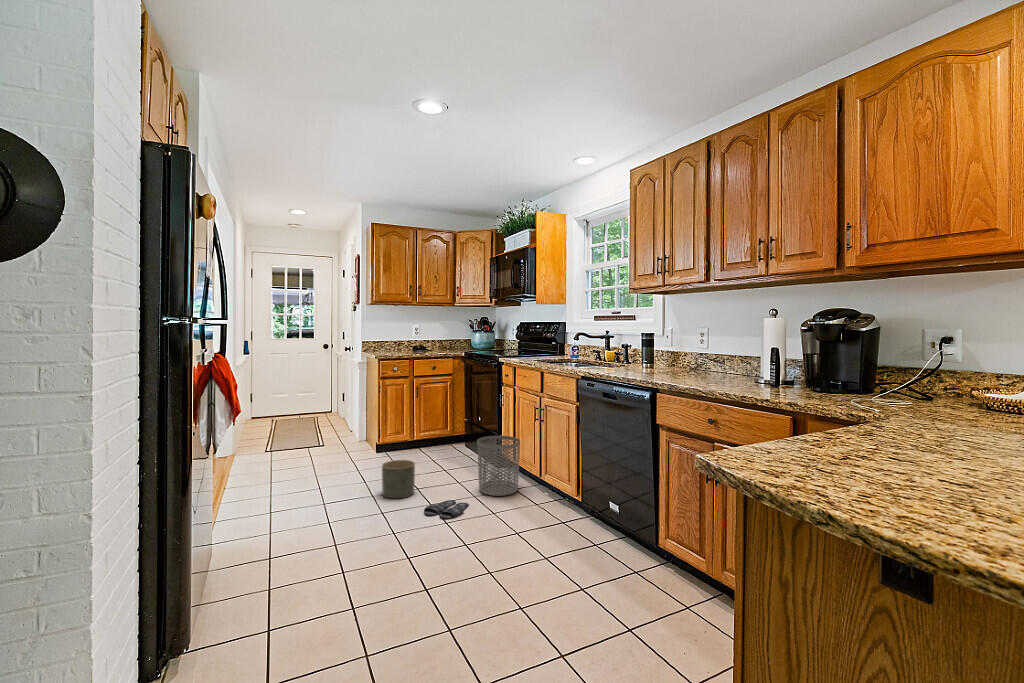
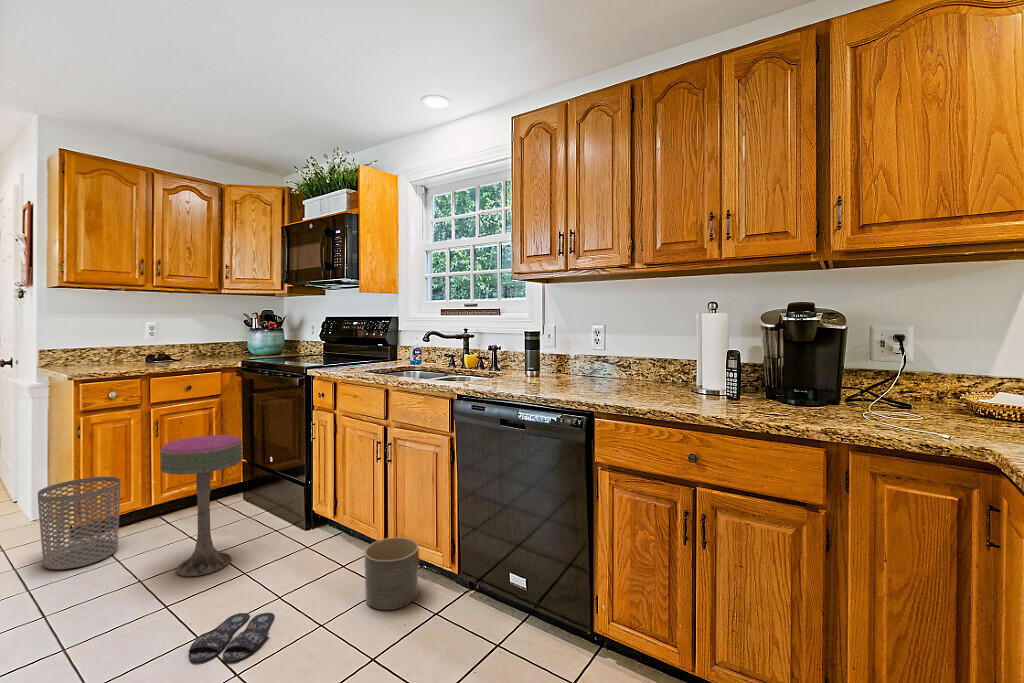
bar stool: none [416,397,459,480] -> present [160,435,242,576]
waste bin: present [477,436,520,496] -> present [38,477,120,570]
planter: present [382,460,415,498] -> present [364,537,419,610]

